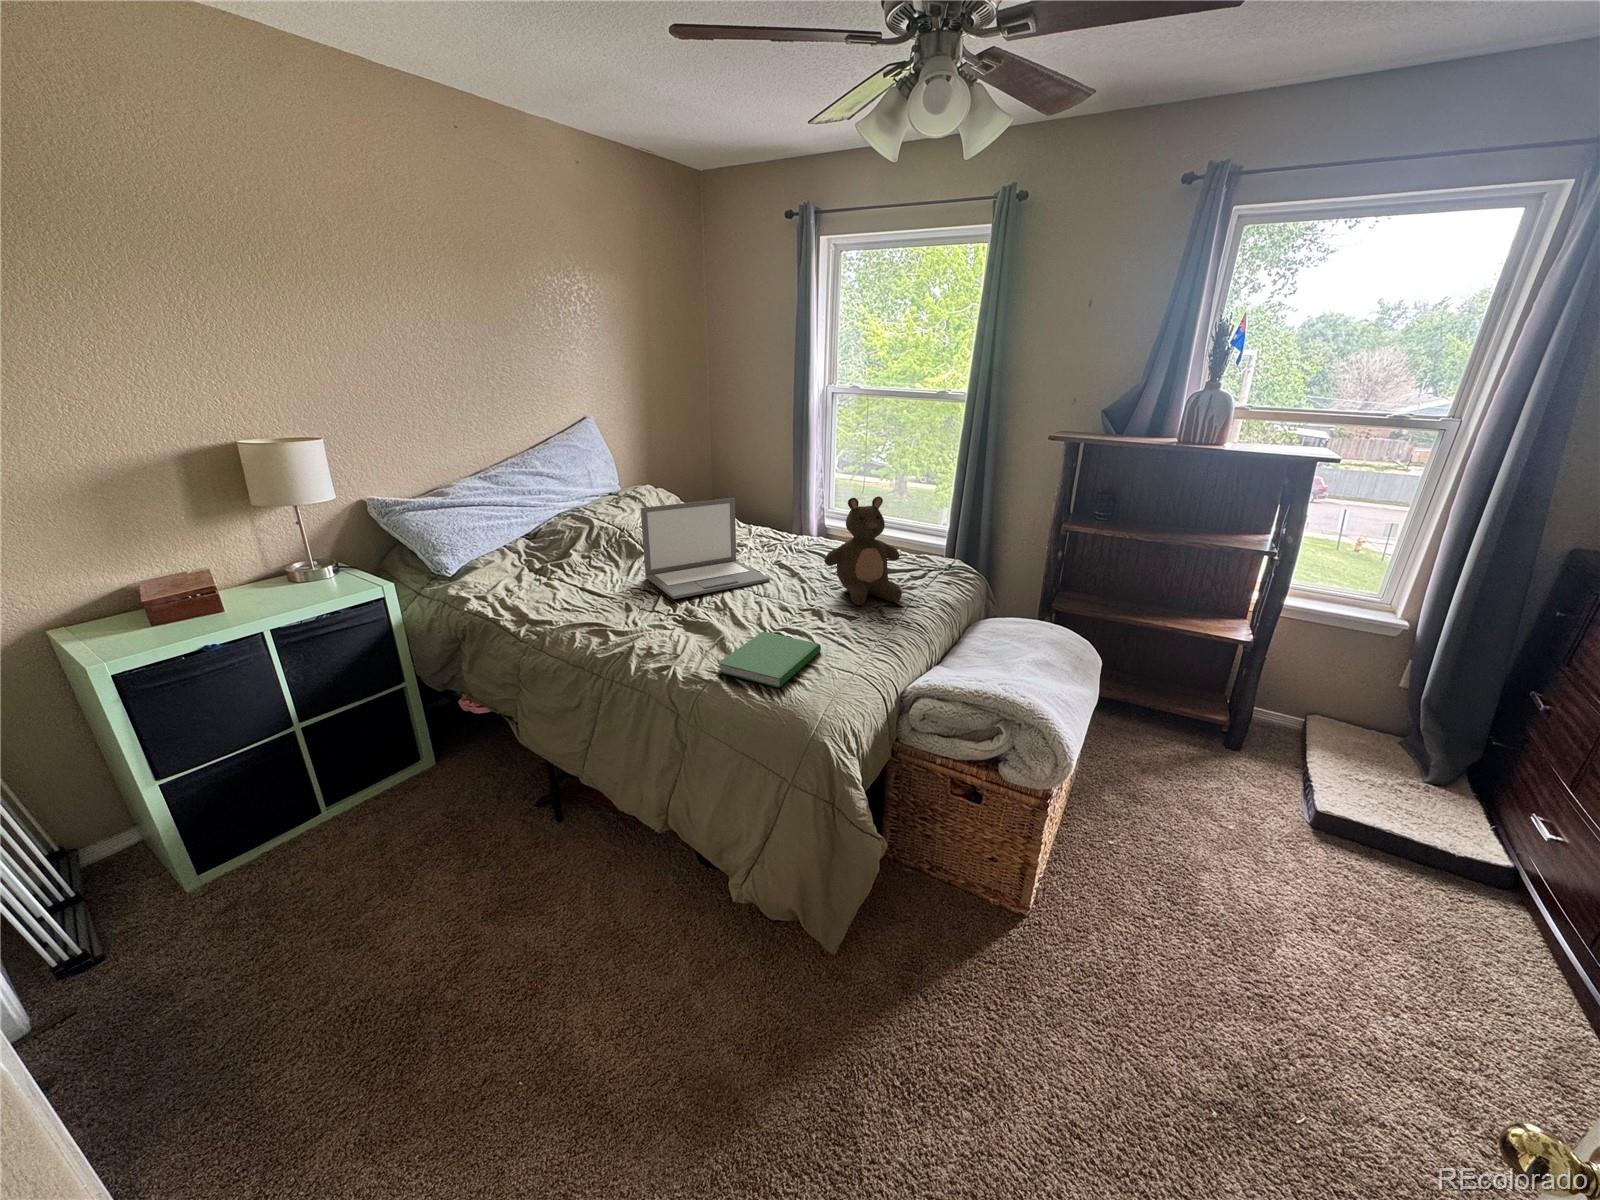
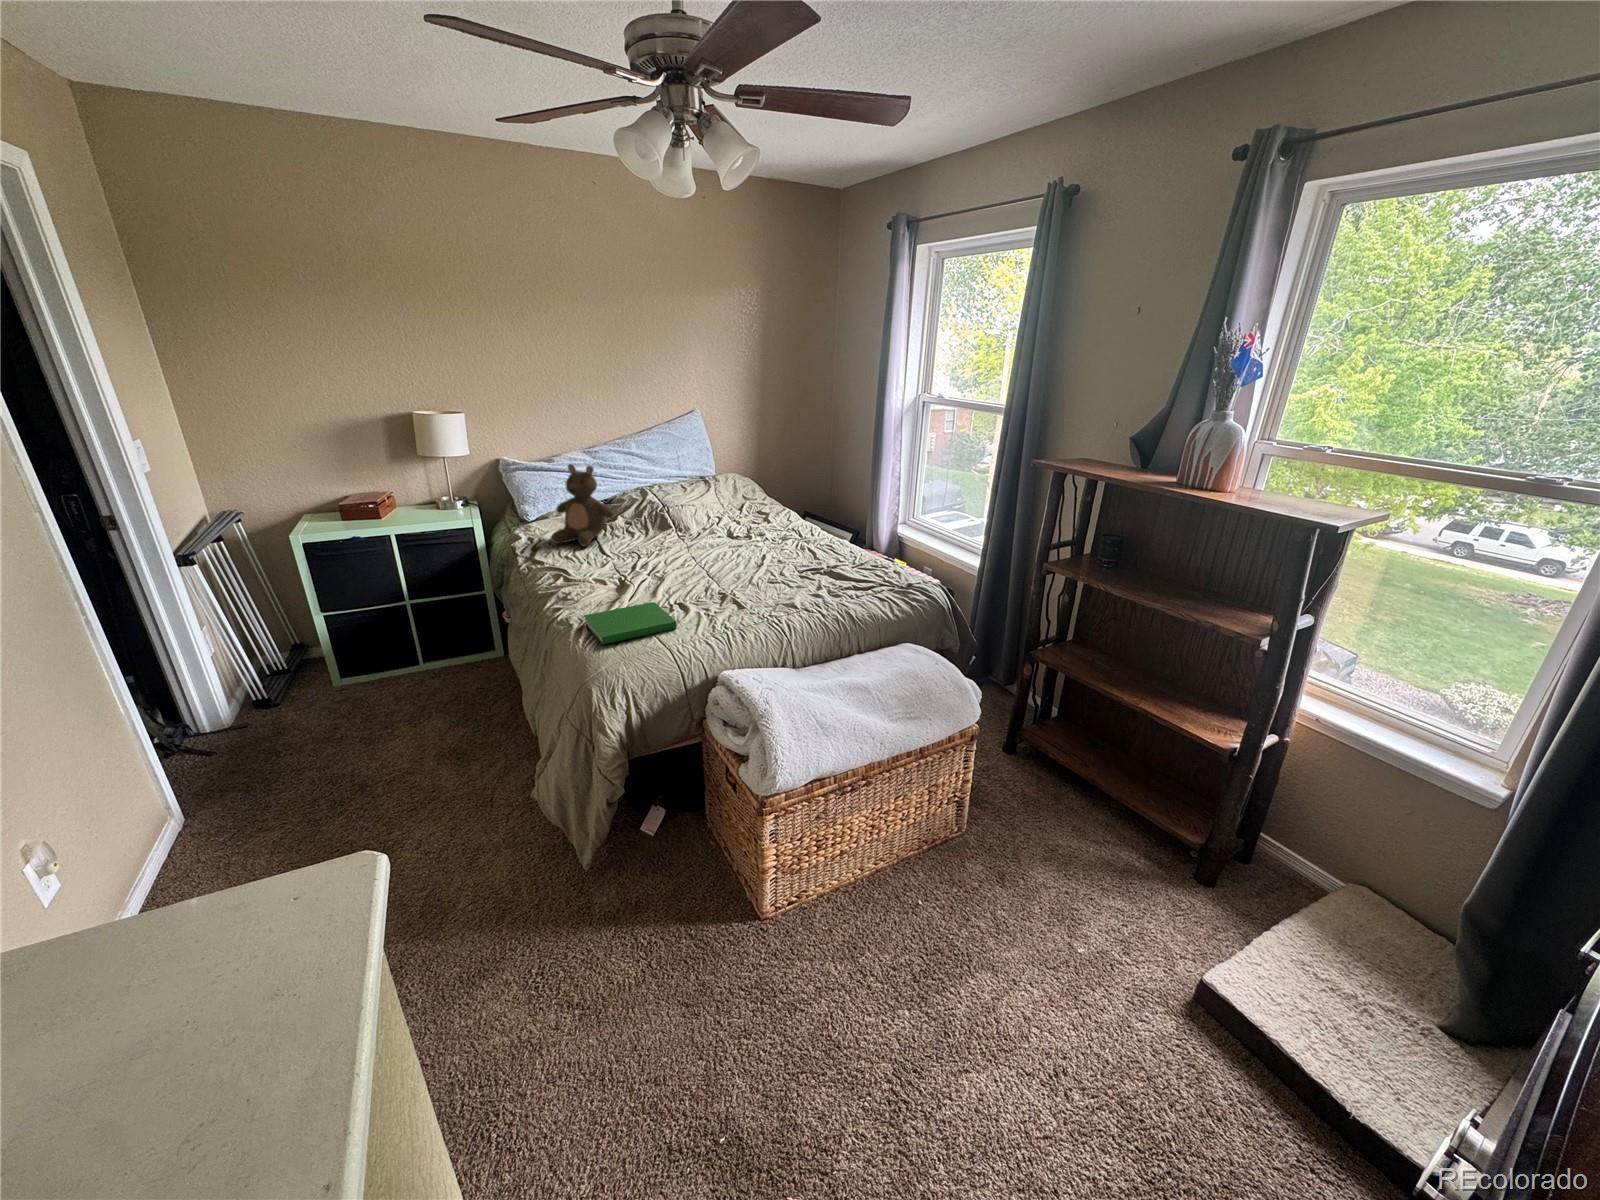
stuffed bear: present [824,496,902,605] -> present [552,464,613,546]
laptop: present [640,498,770,599] -> none [641,487,737,567]

